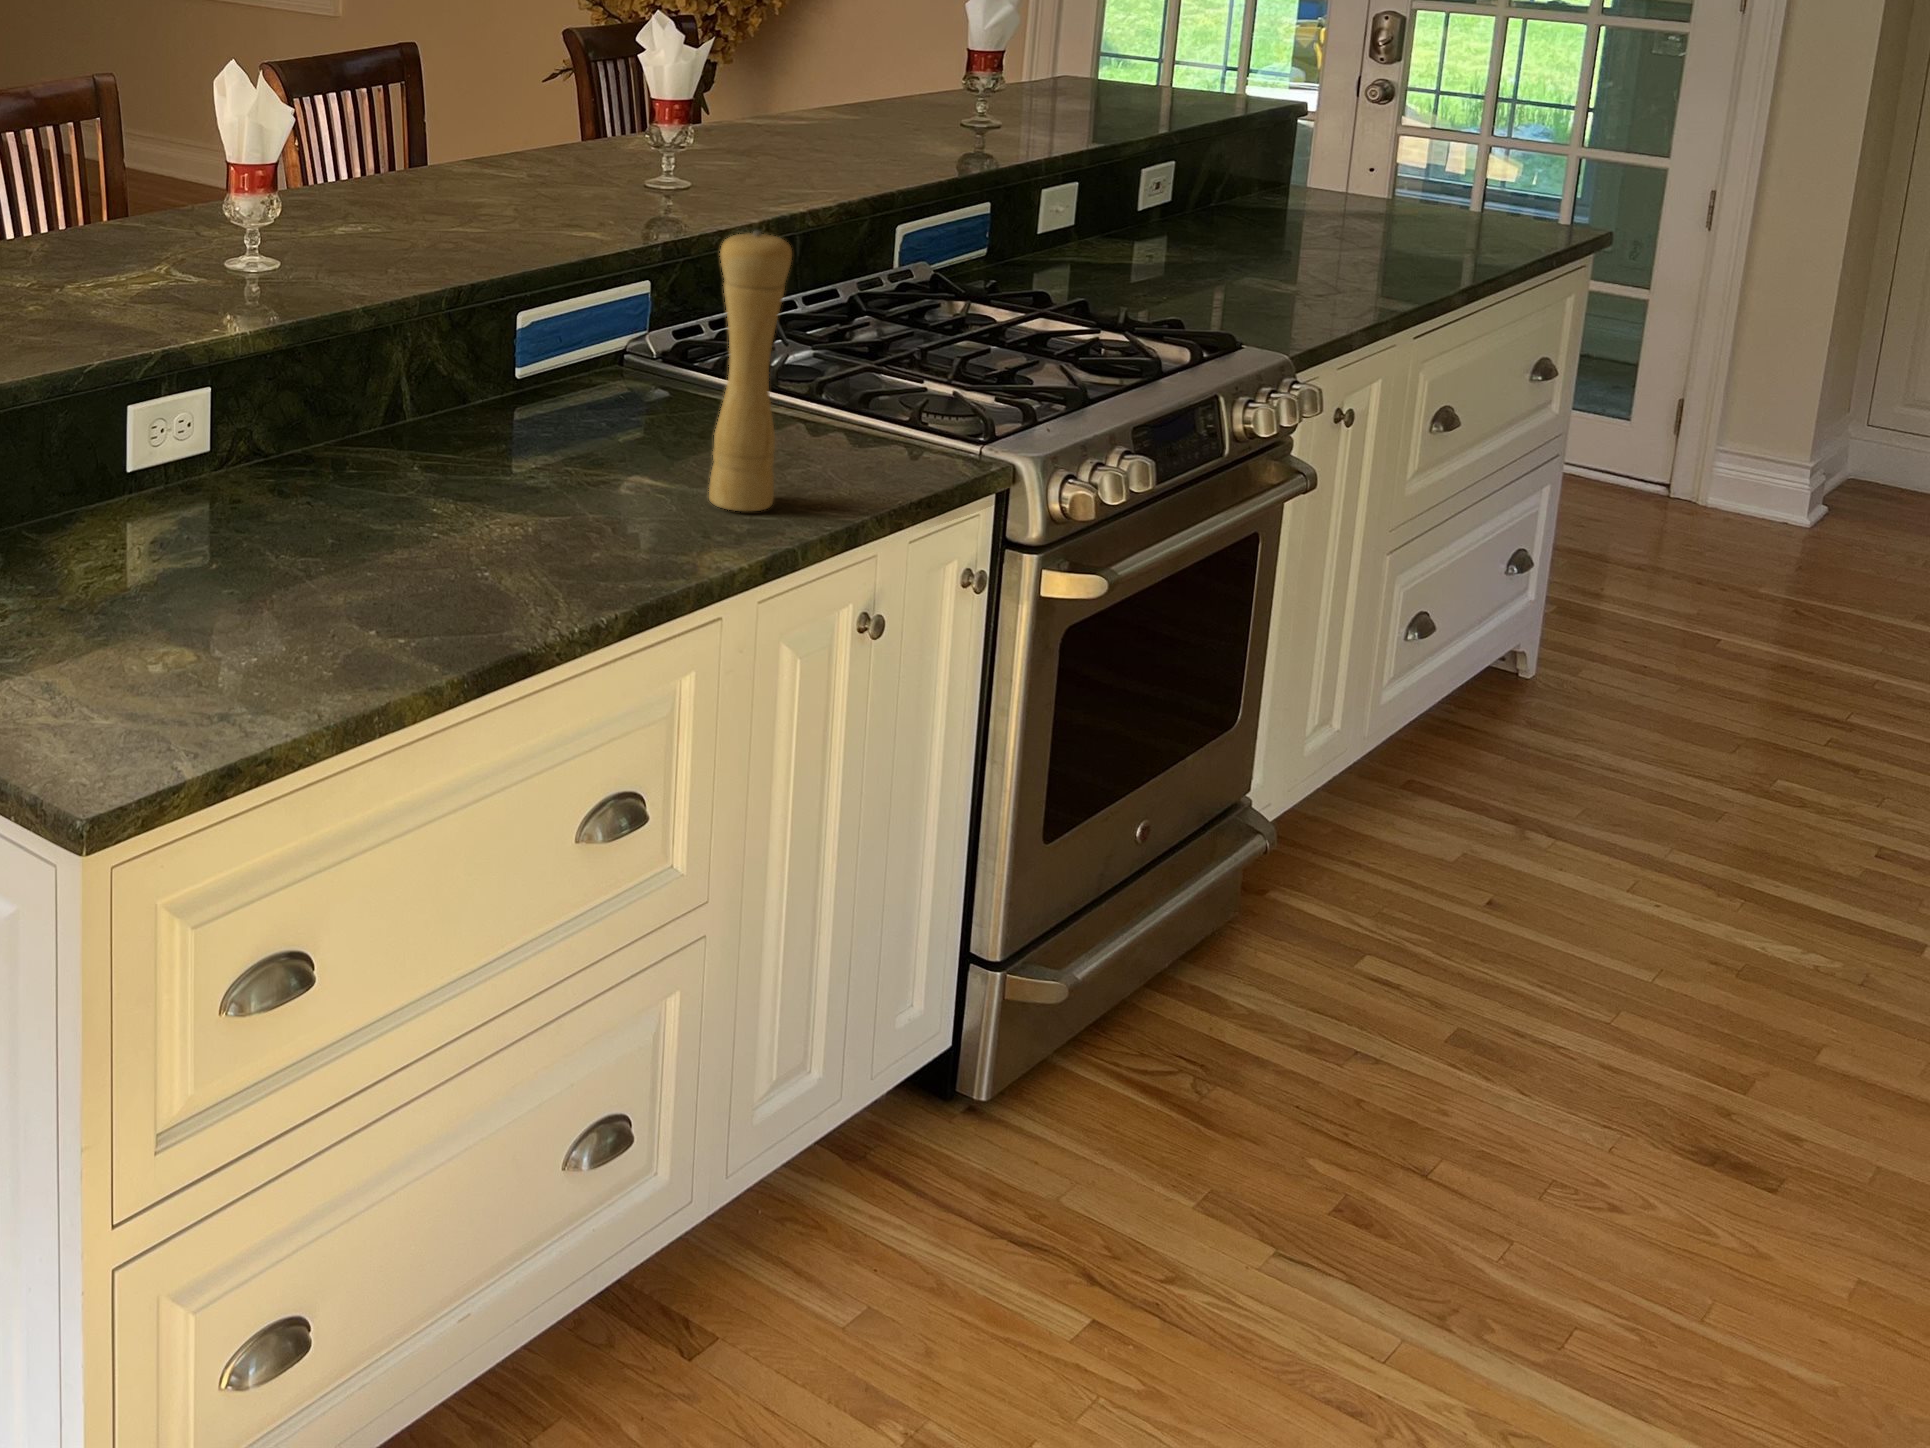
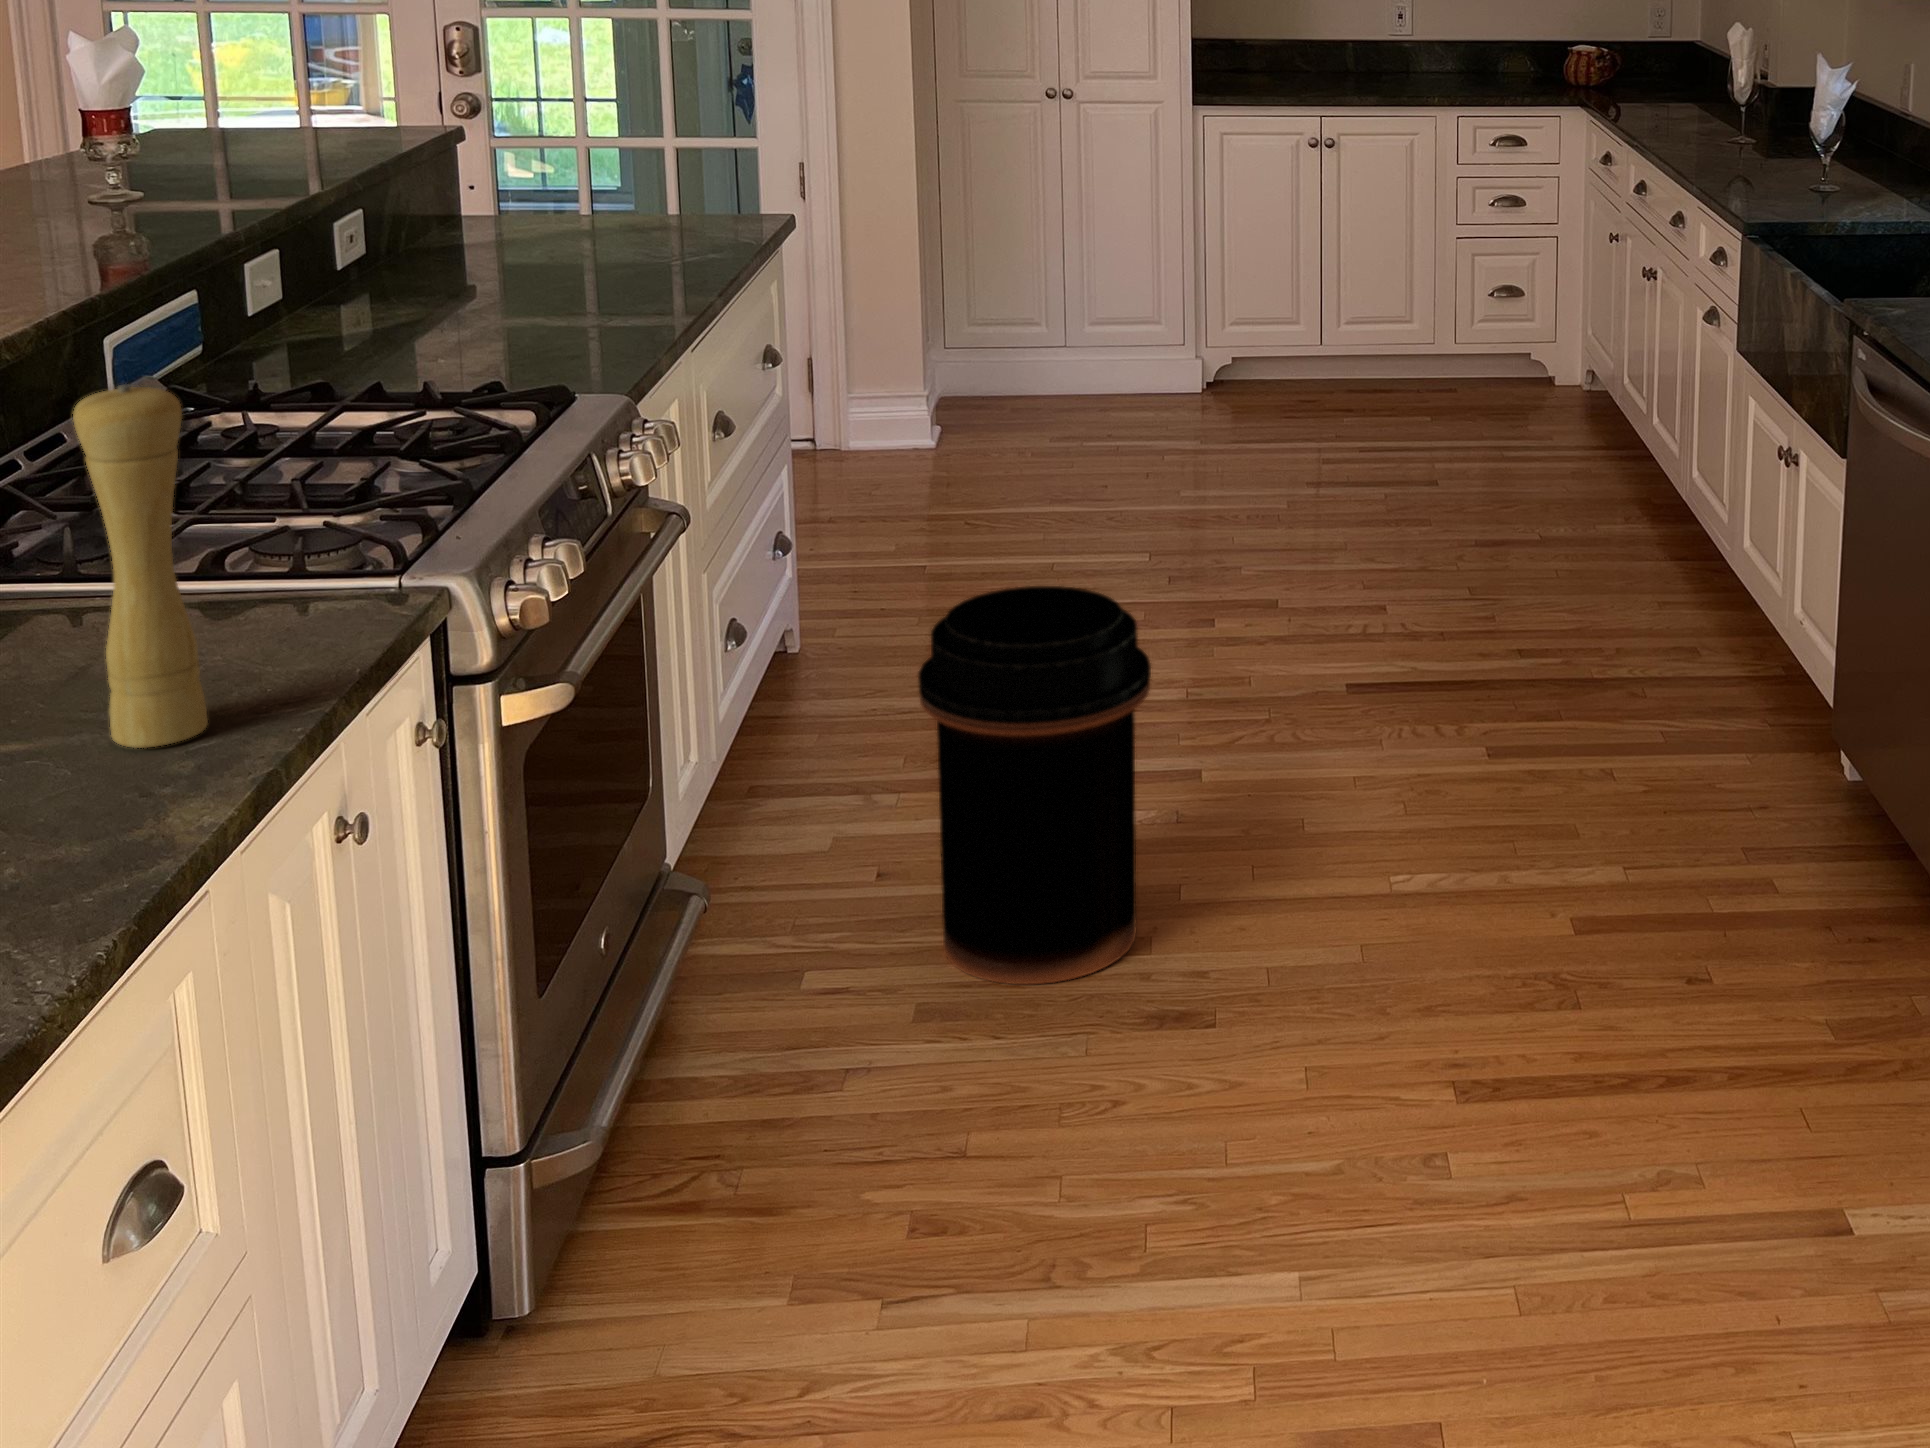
trash can: none [1514,644,1816,1081] -> present [918,586,1151,984]

